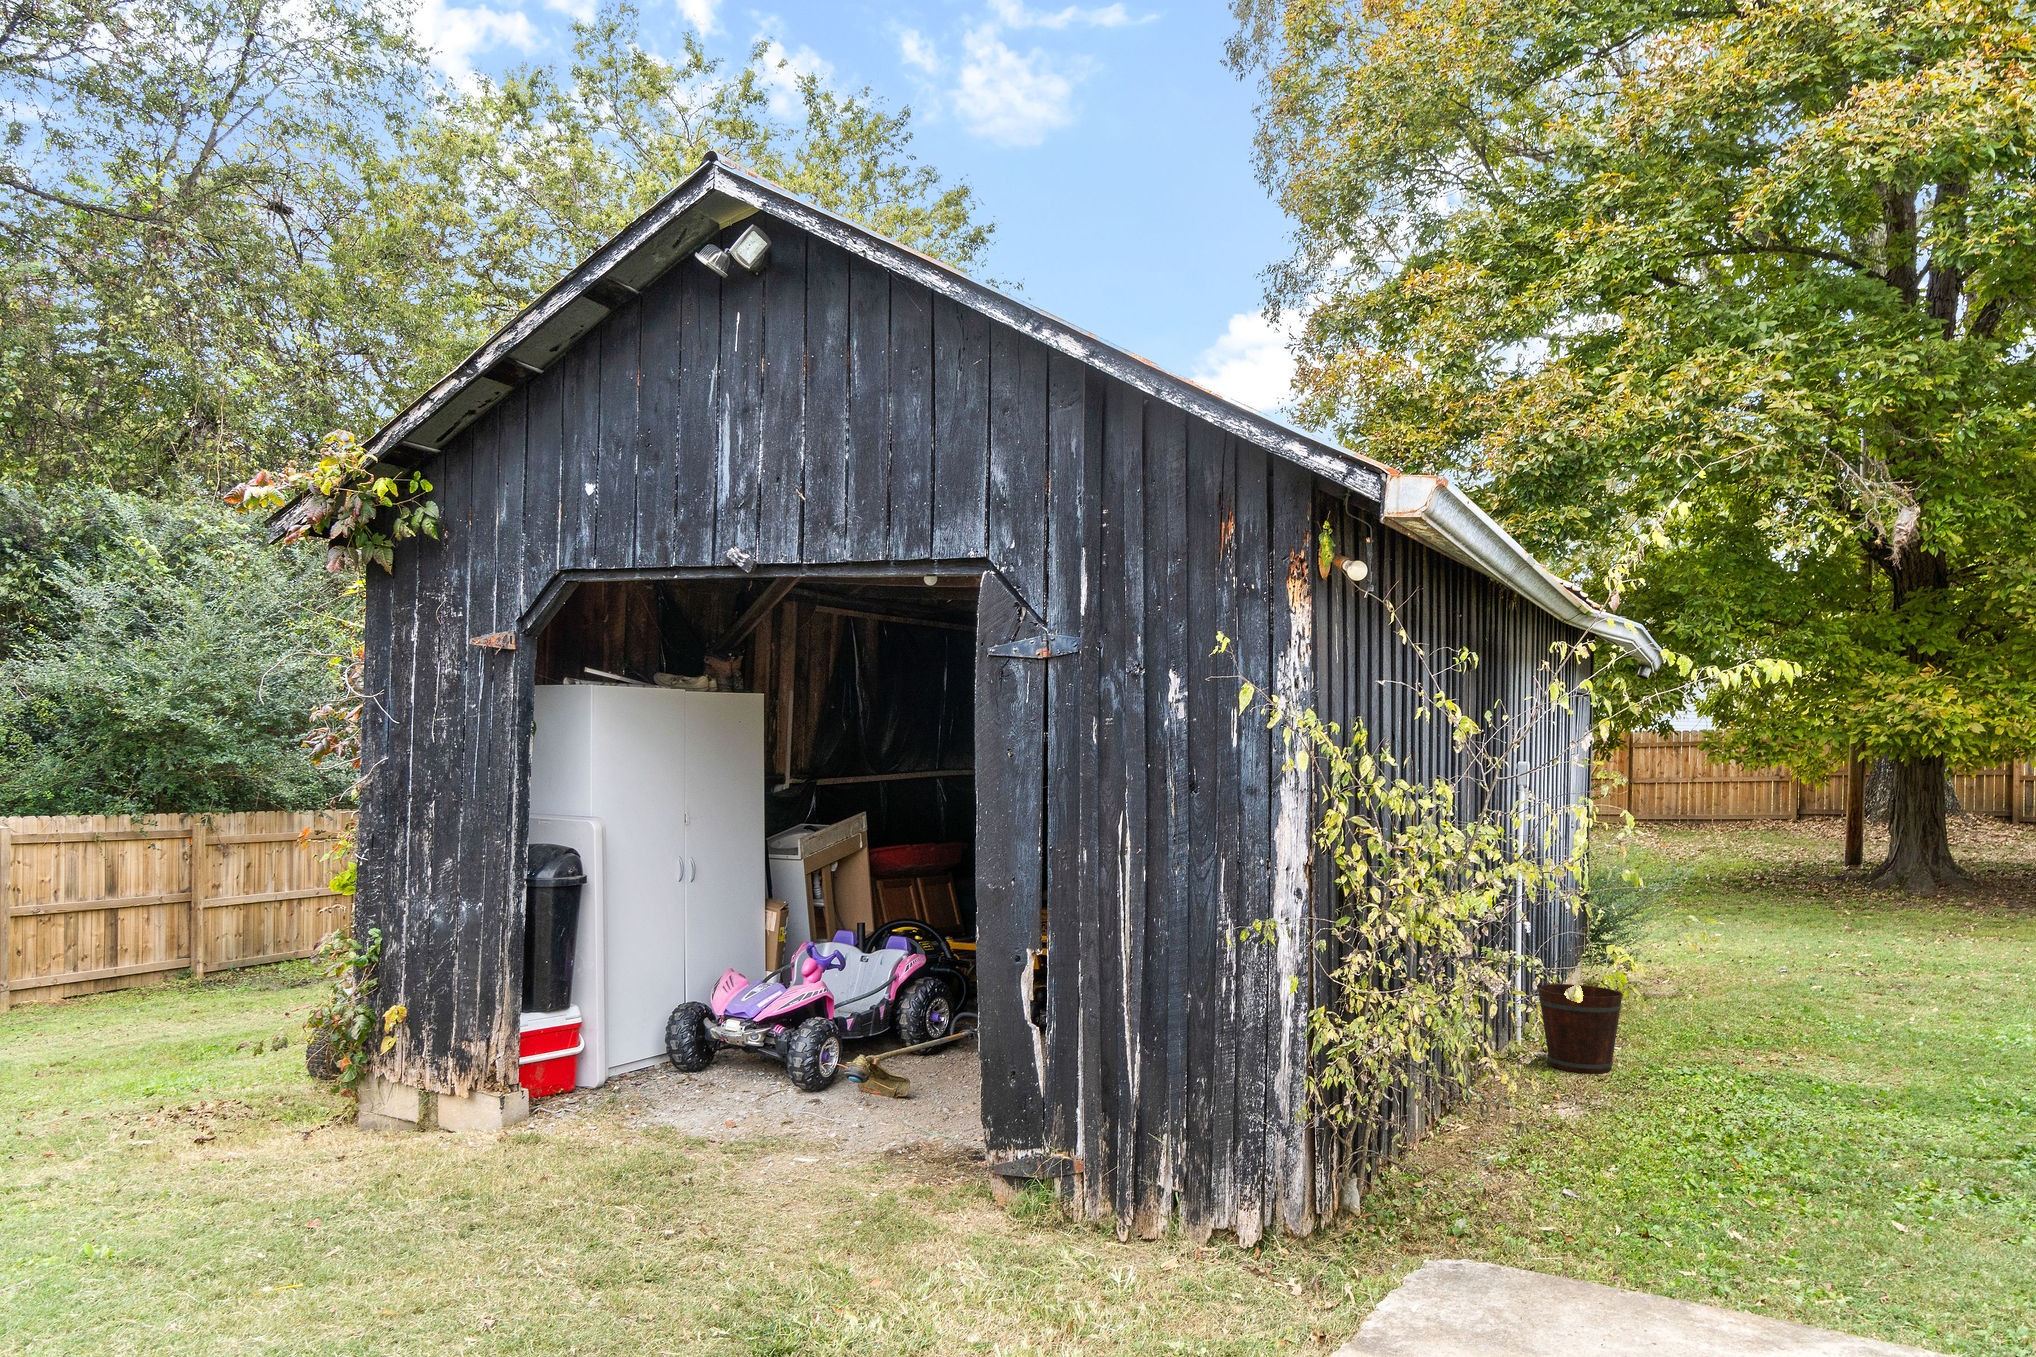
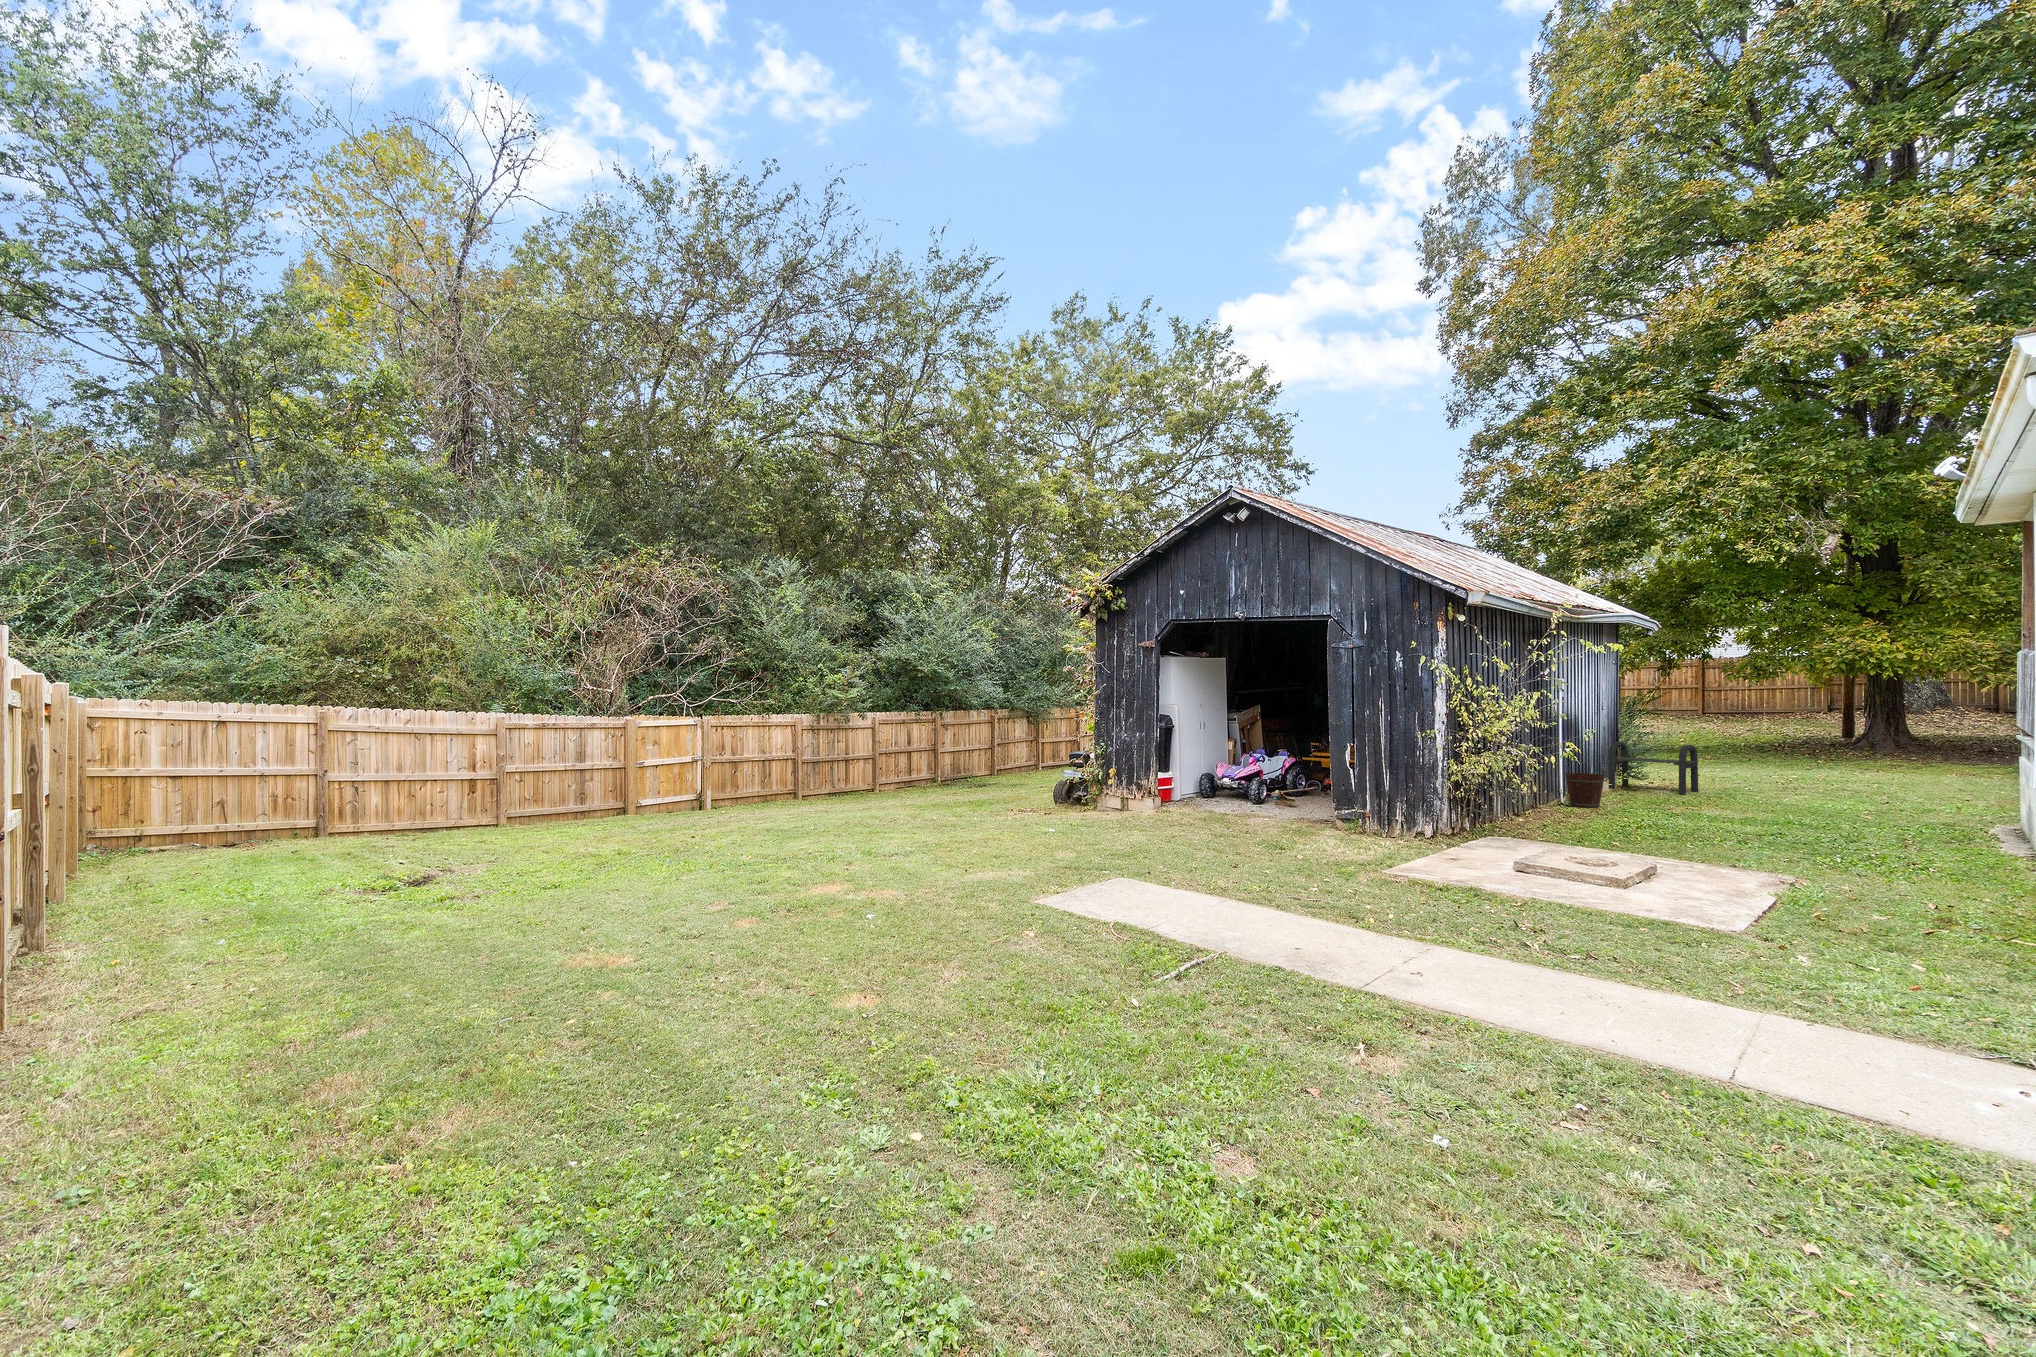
bench: none [1582,893,1745,1011] -> present [1609,741,1698,795]

